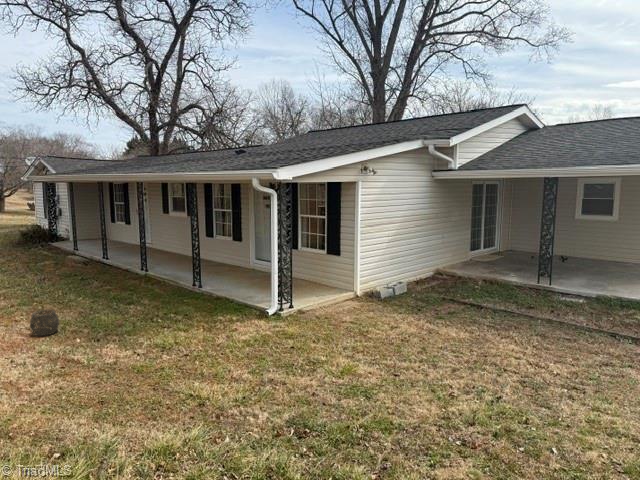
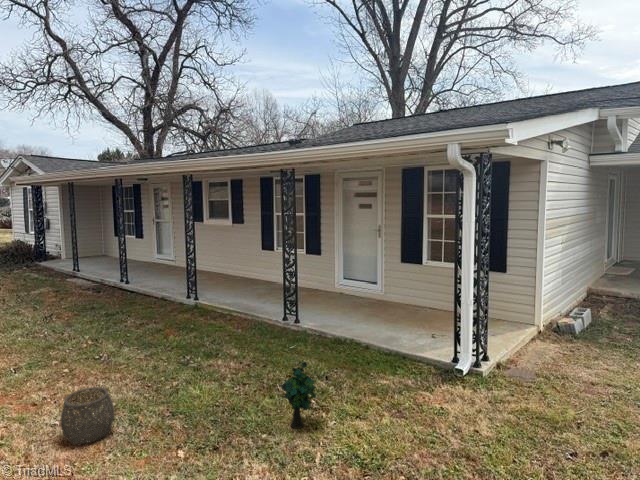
decorative plant: none [142,299,165,334] -> present [280,362,316,429]

